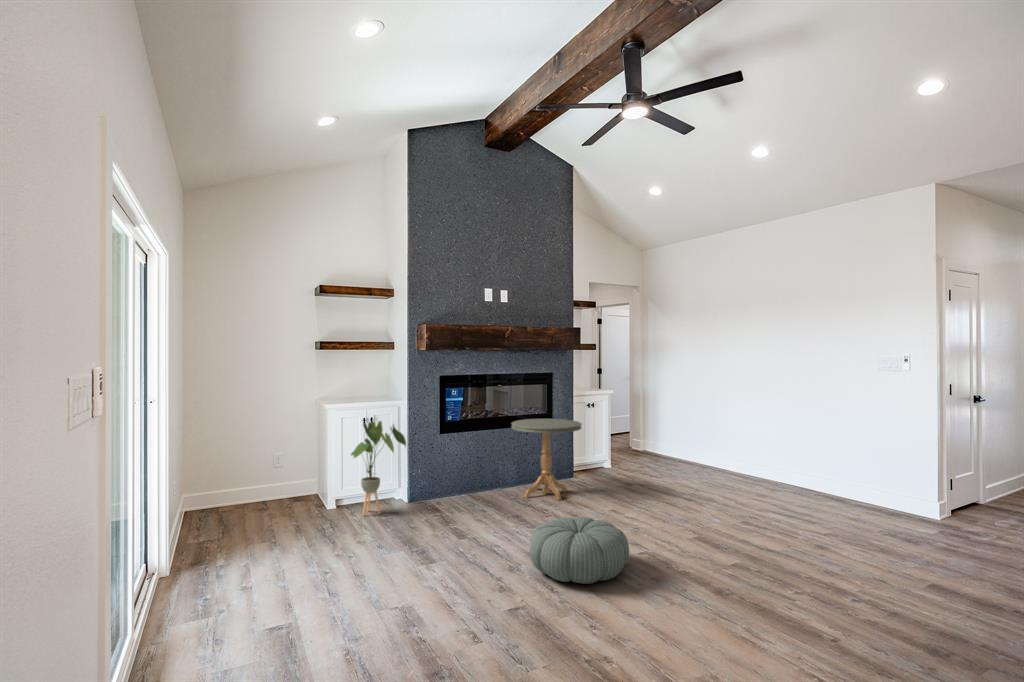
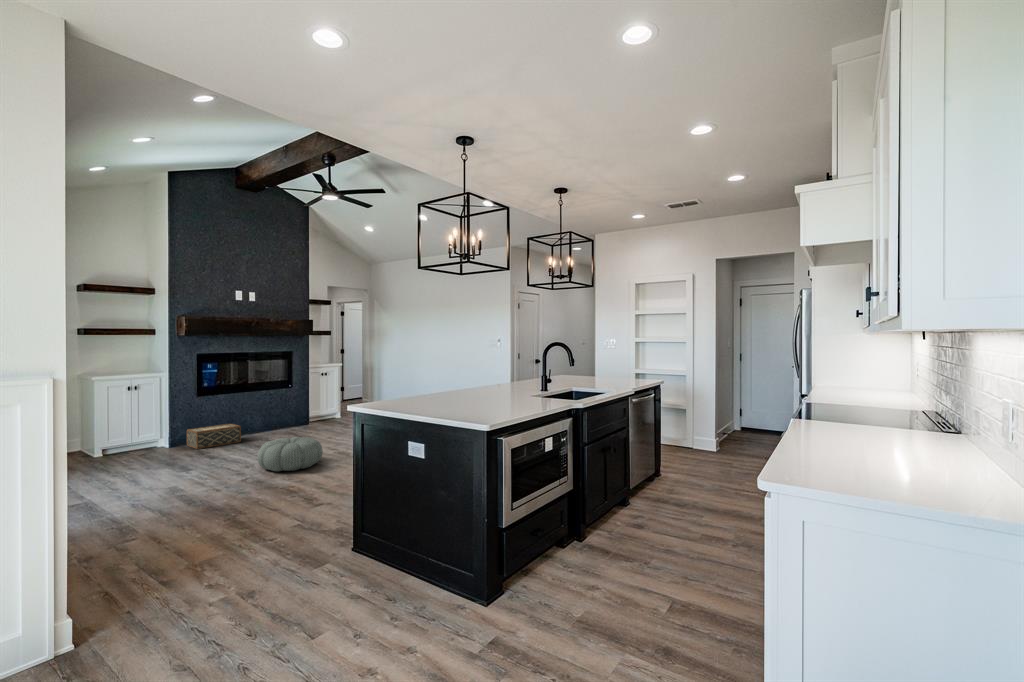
side table: present [512,418,582,500] -> none [257,384,310,438]
house plant: present [351,421,406,516] -> none [118,387,168,457]
woven basket: none [427,473,493,510] -> present [187,424,241,449]

